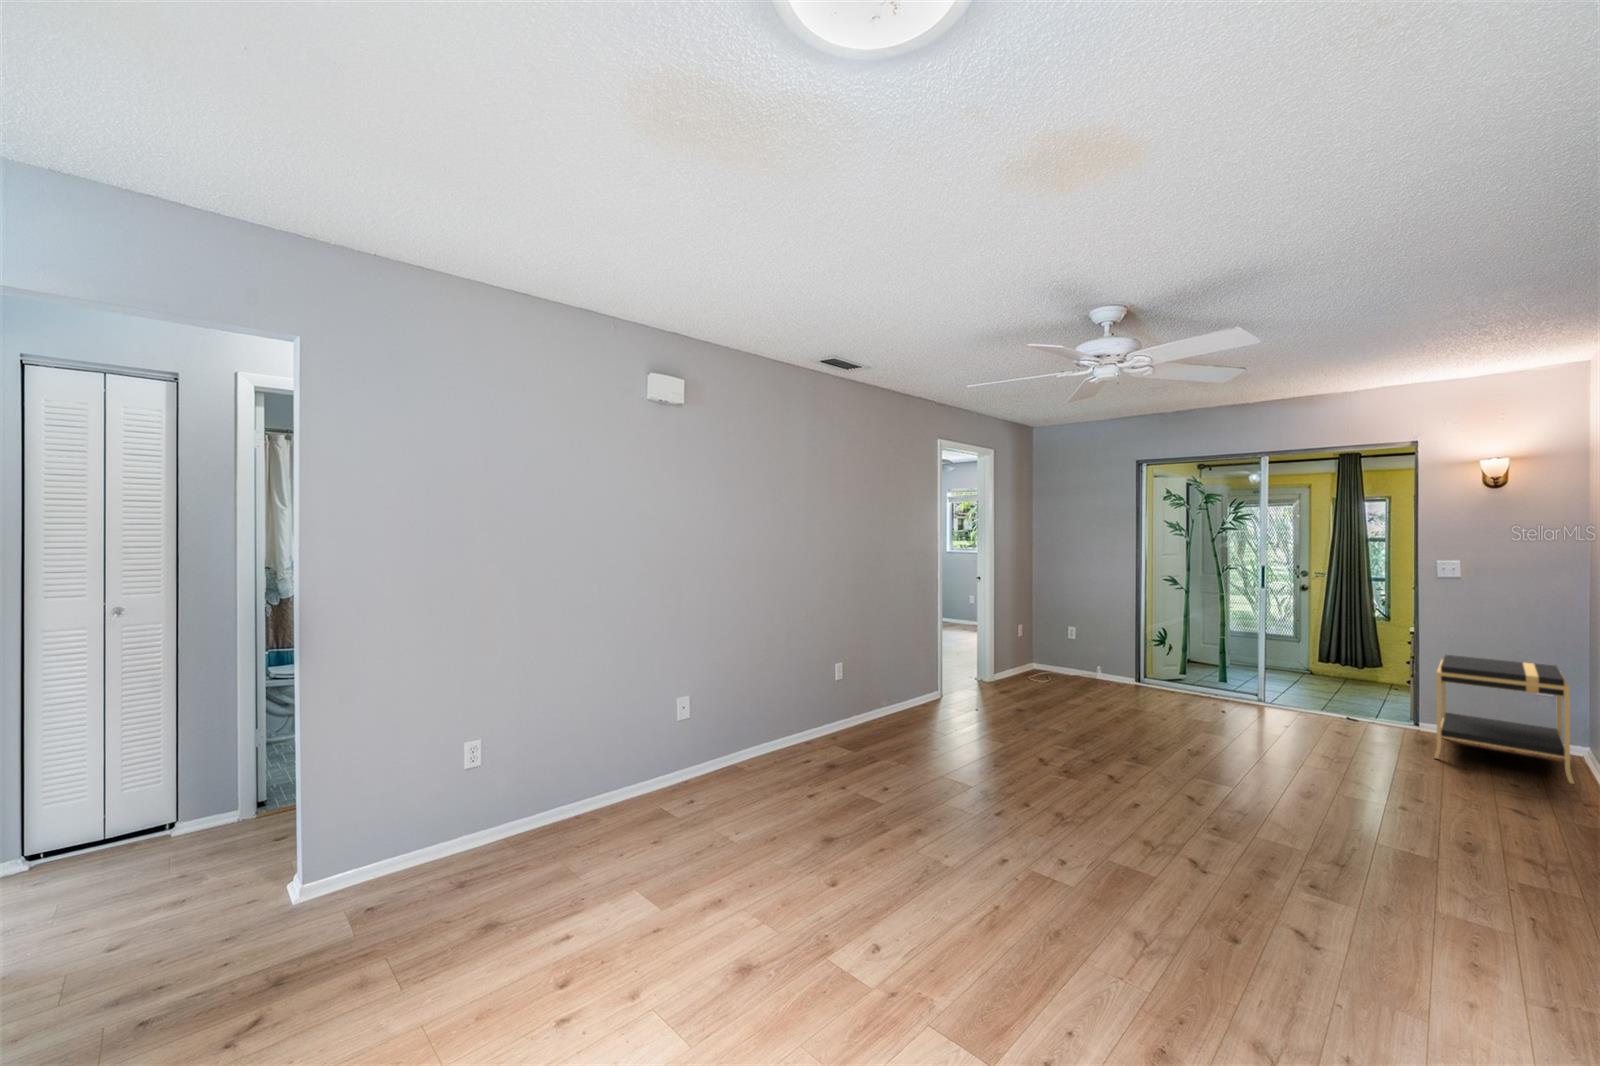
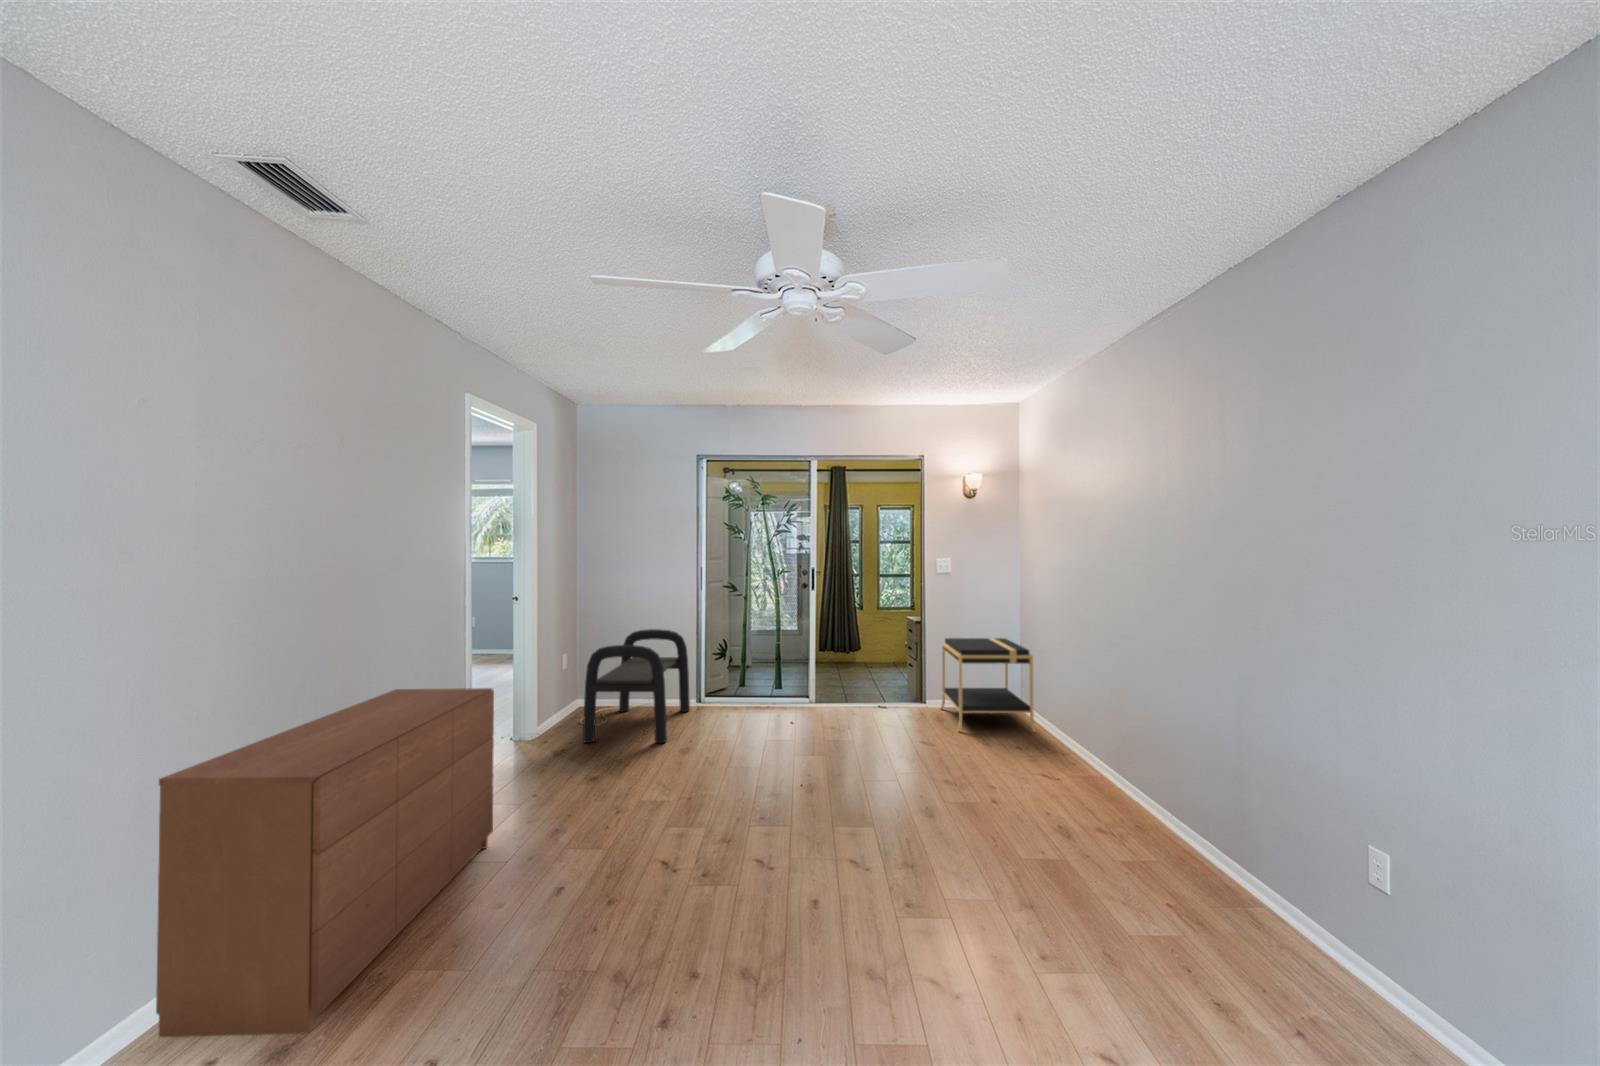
bench: none [1024,612,1126,701] -> present [583,629,690,743]
dresser: none [789,625,938,764] -> present [156,688,494,1037]

